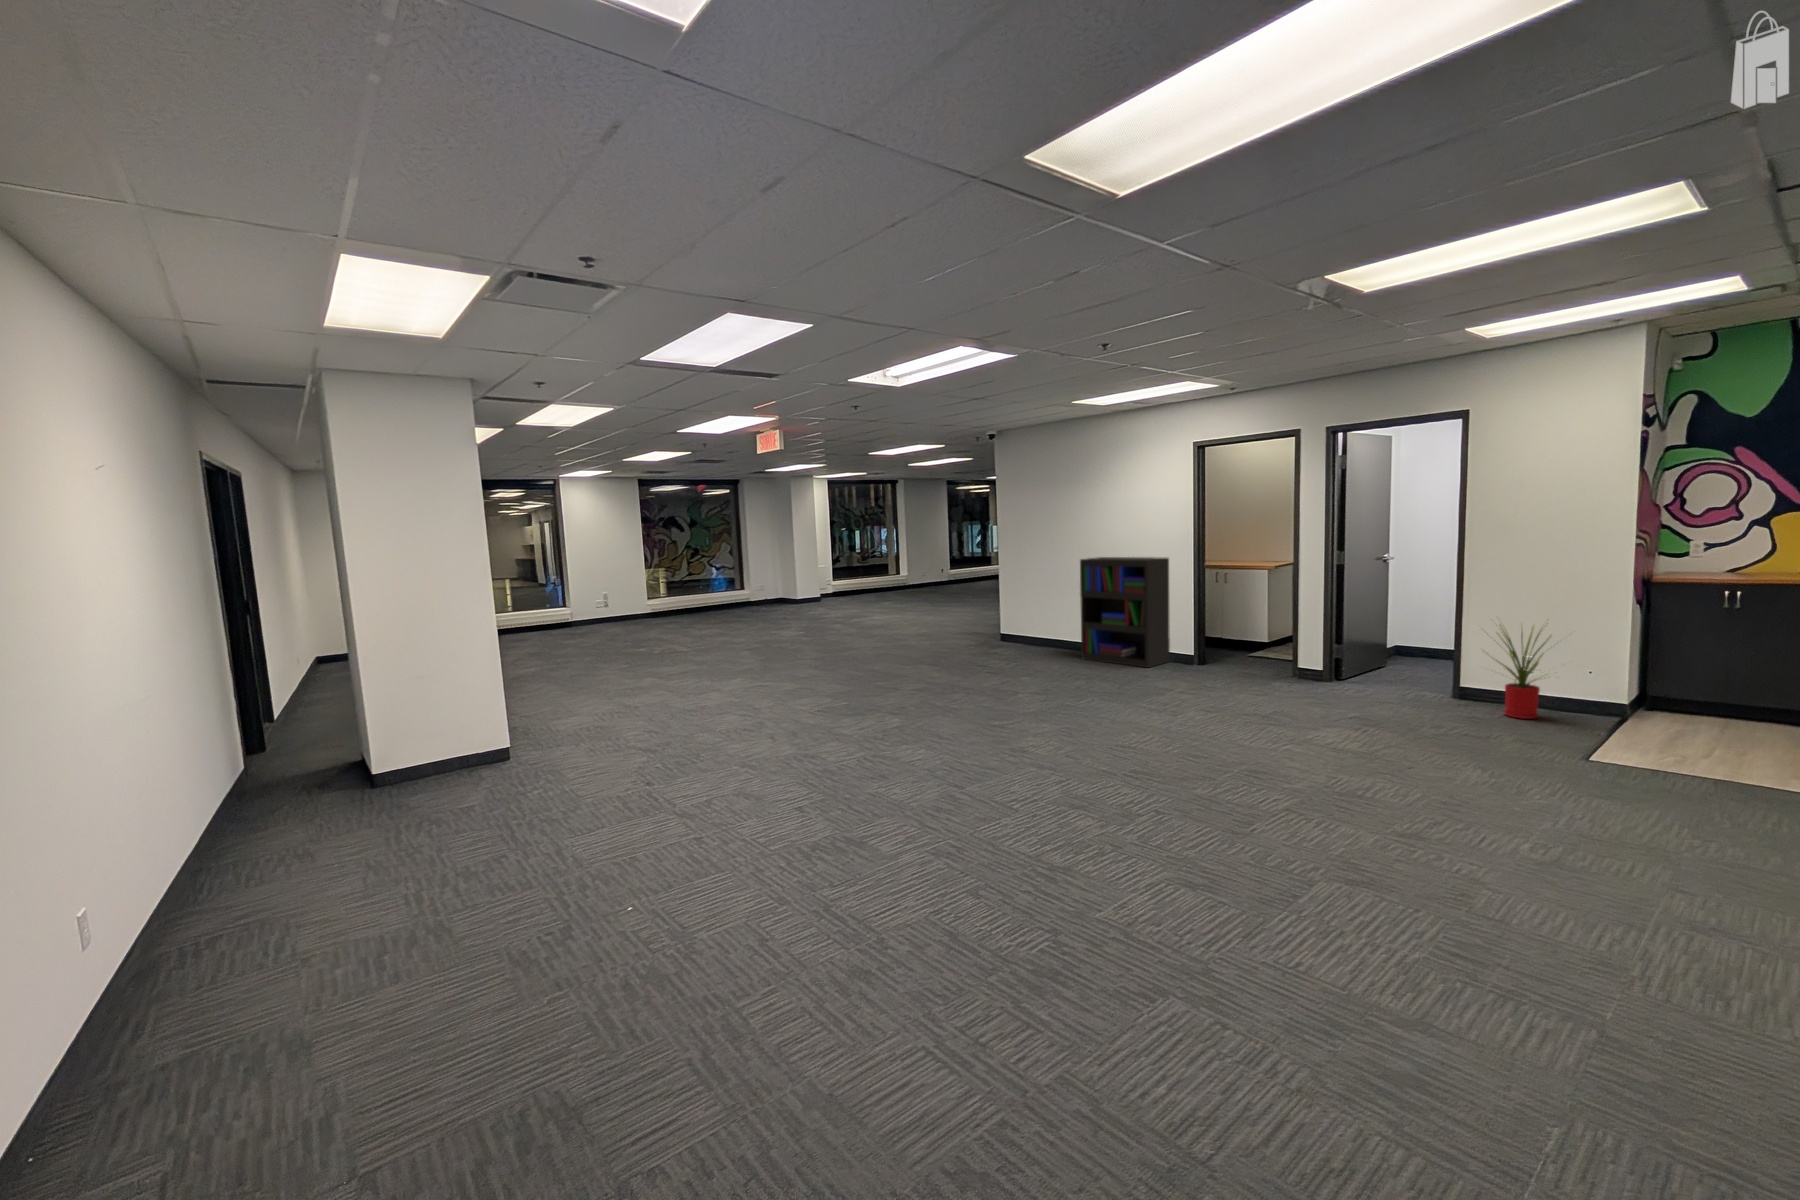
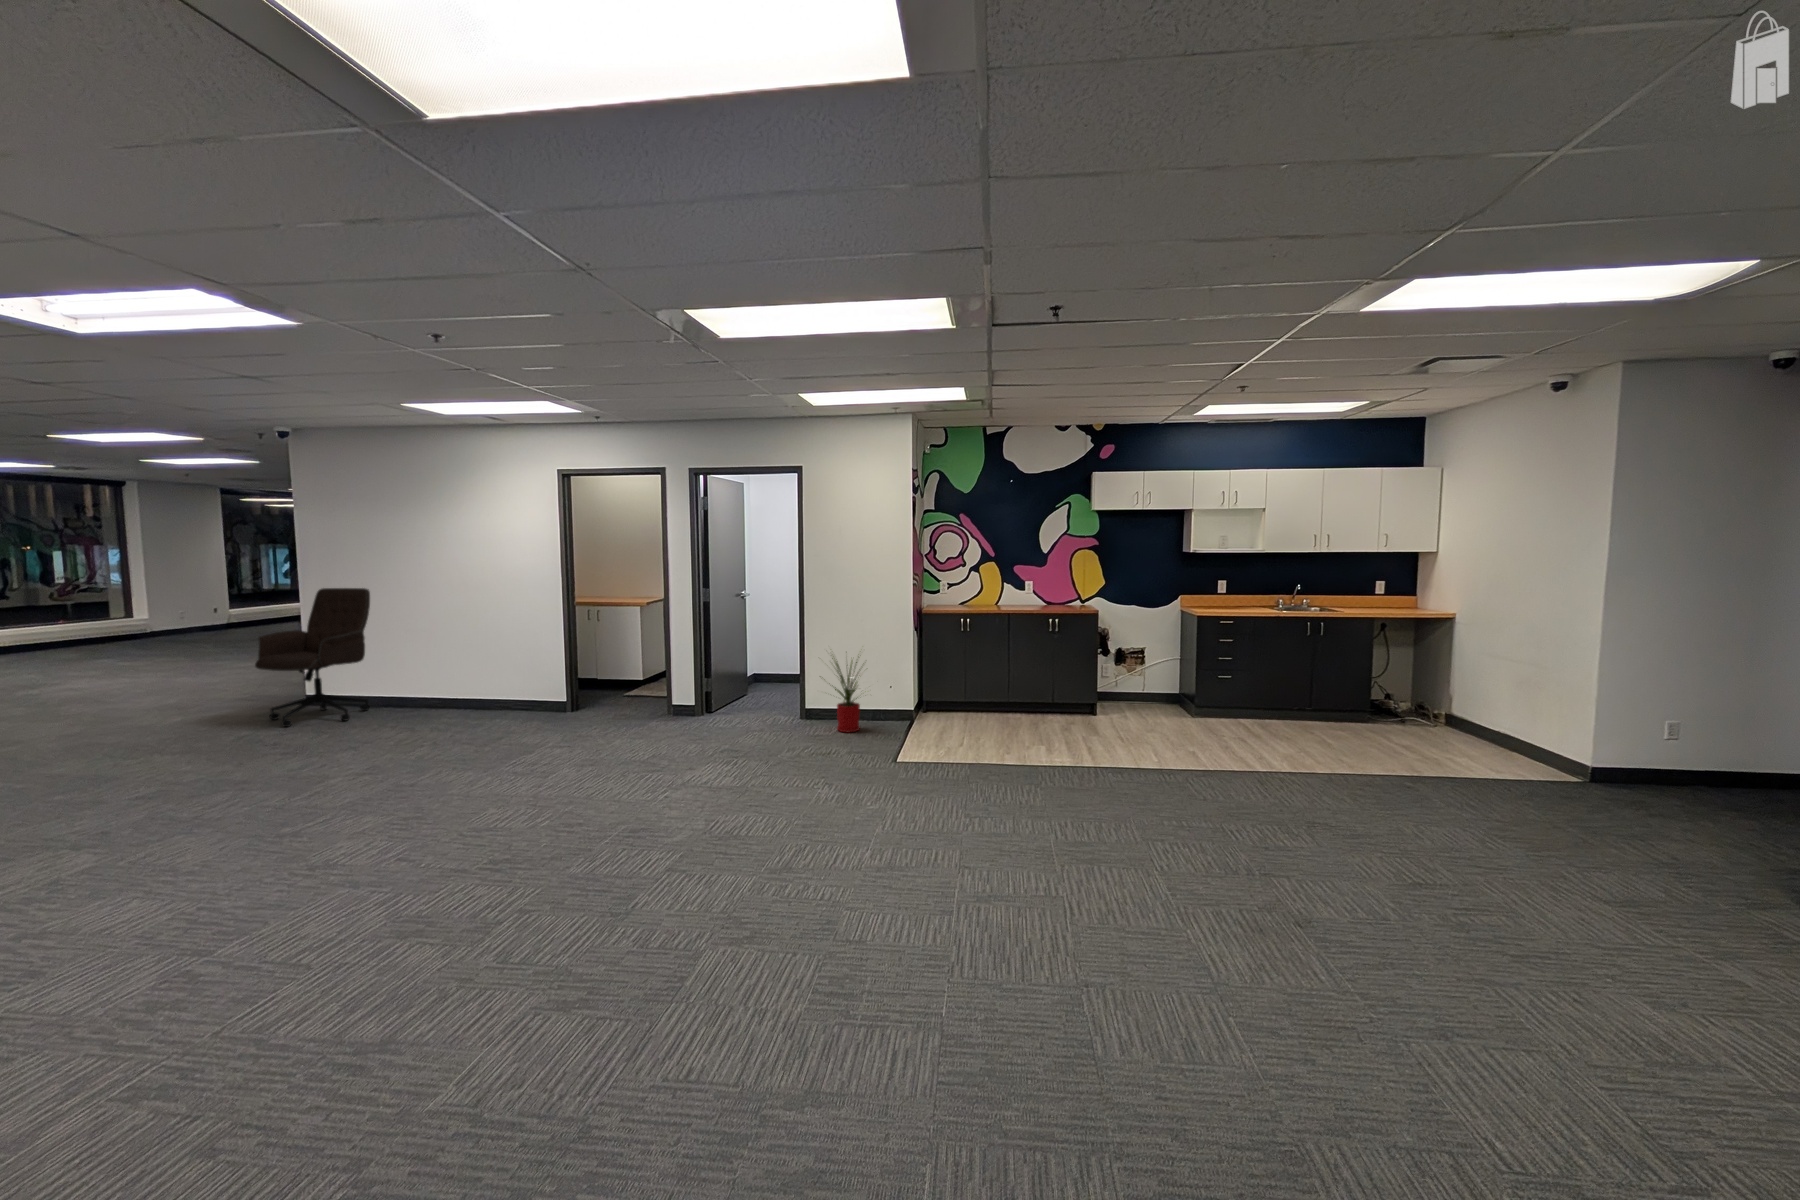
office chair: none [973,551,1044,653] -> present [255,588,370,727]
bookshelf: present [1080,557,1170,668] -> none [420,595,539,723]

